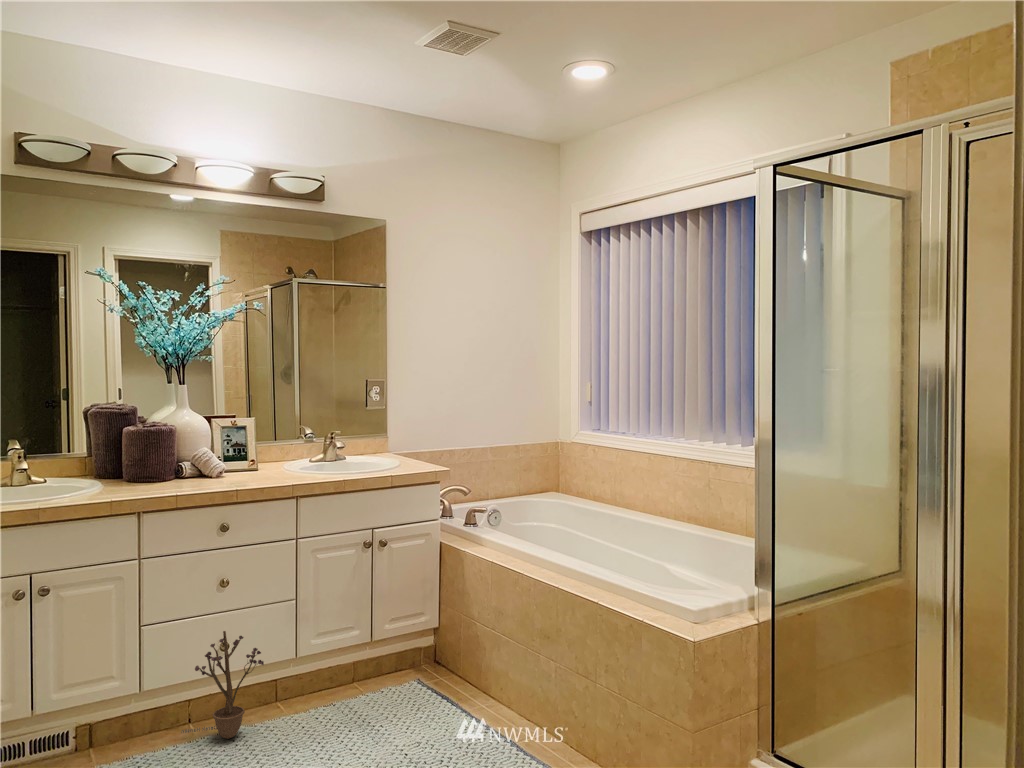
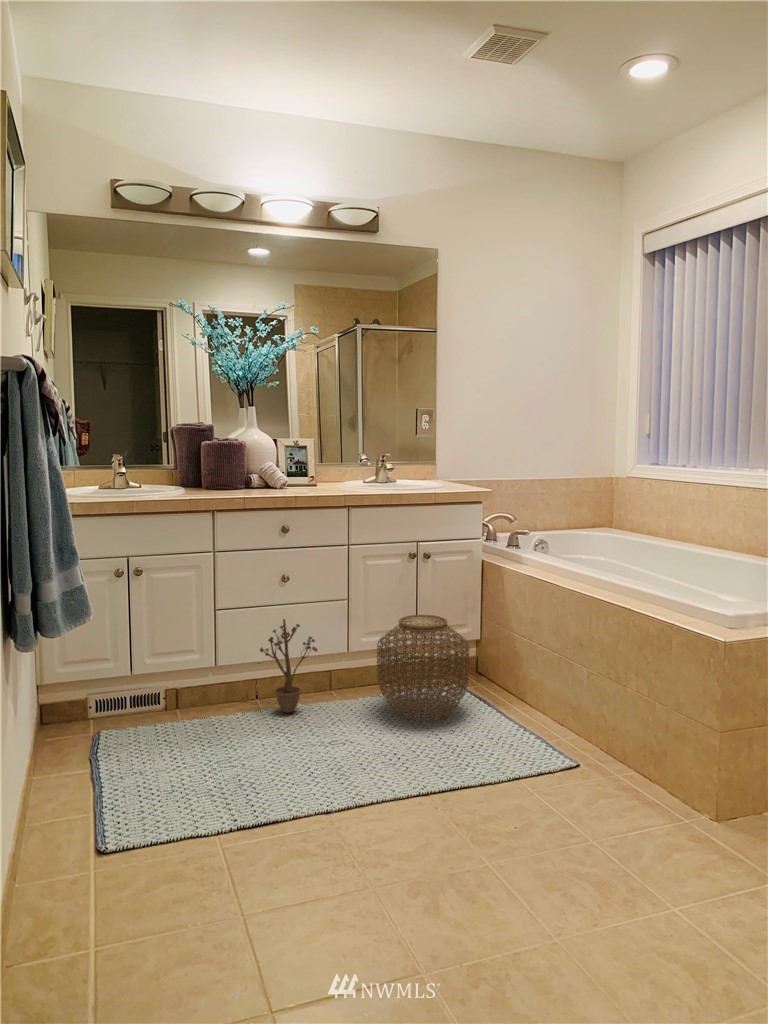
woven basket: none [332,611,432,732] -> present [377,615,469,721]

